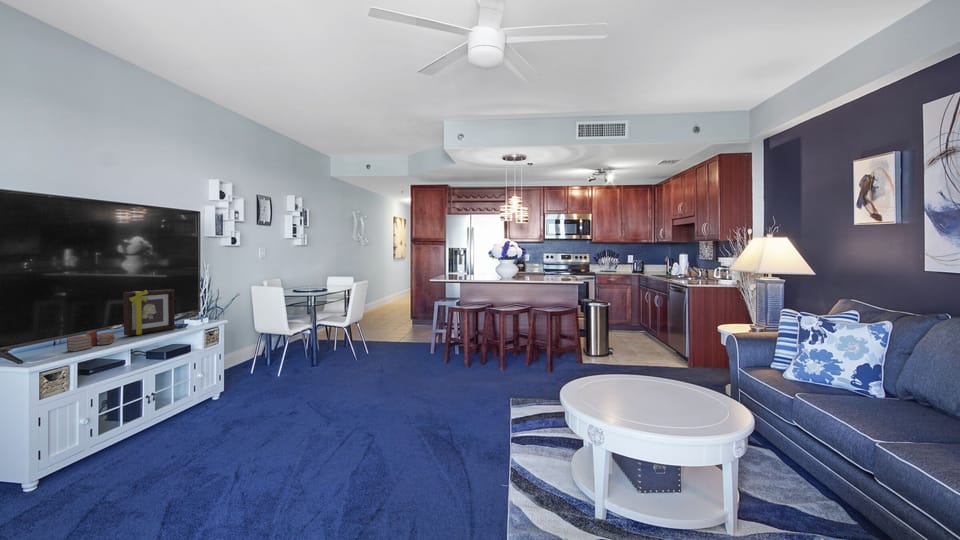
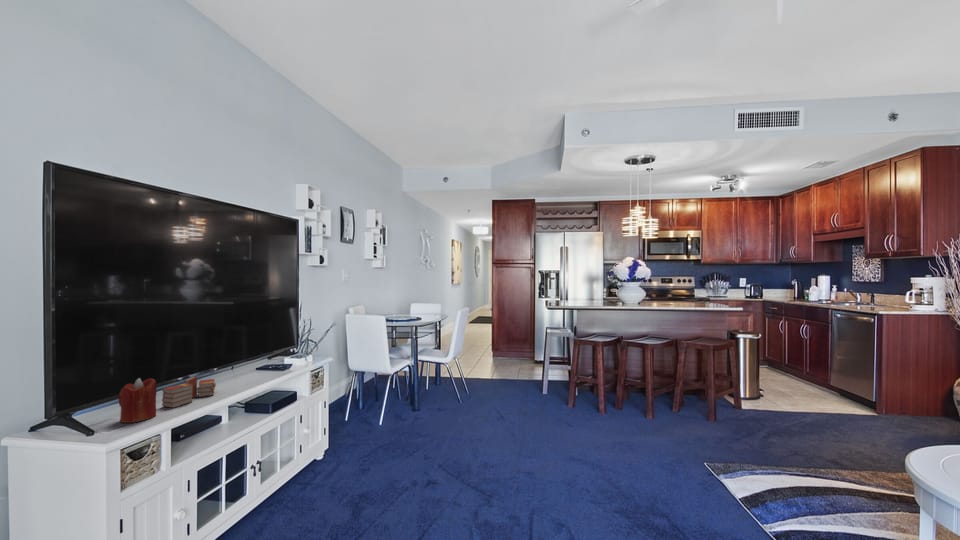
picture frame: present [123,289,175,336] -> none [222,320,279,382]
candle: none [29,329,59,360] -> present [118,378,156,423]

